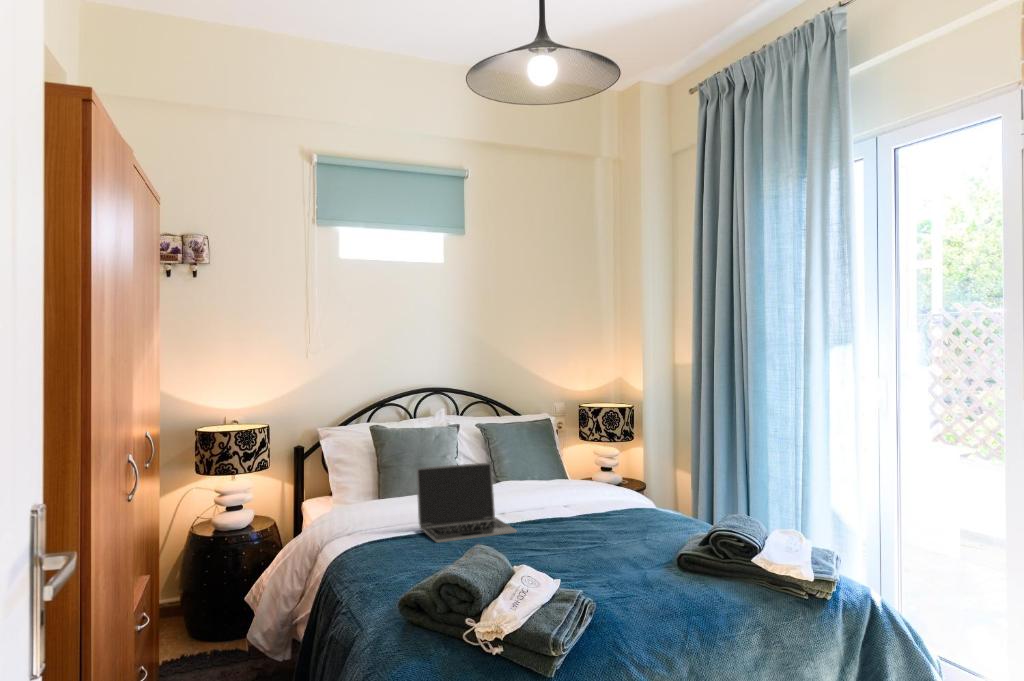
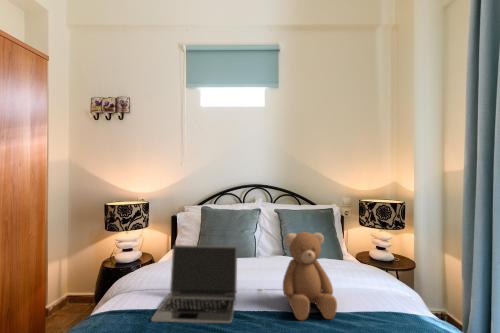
teddy bear: none [548,438,607,523] -> present [283,232,337,320]

